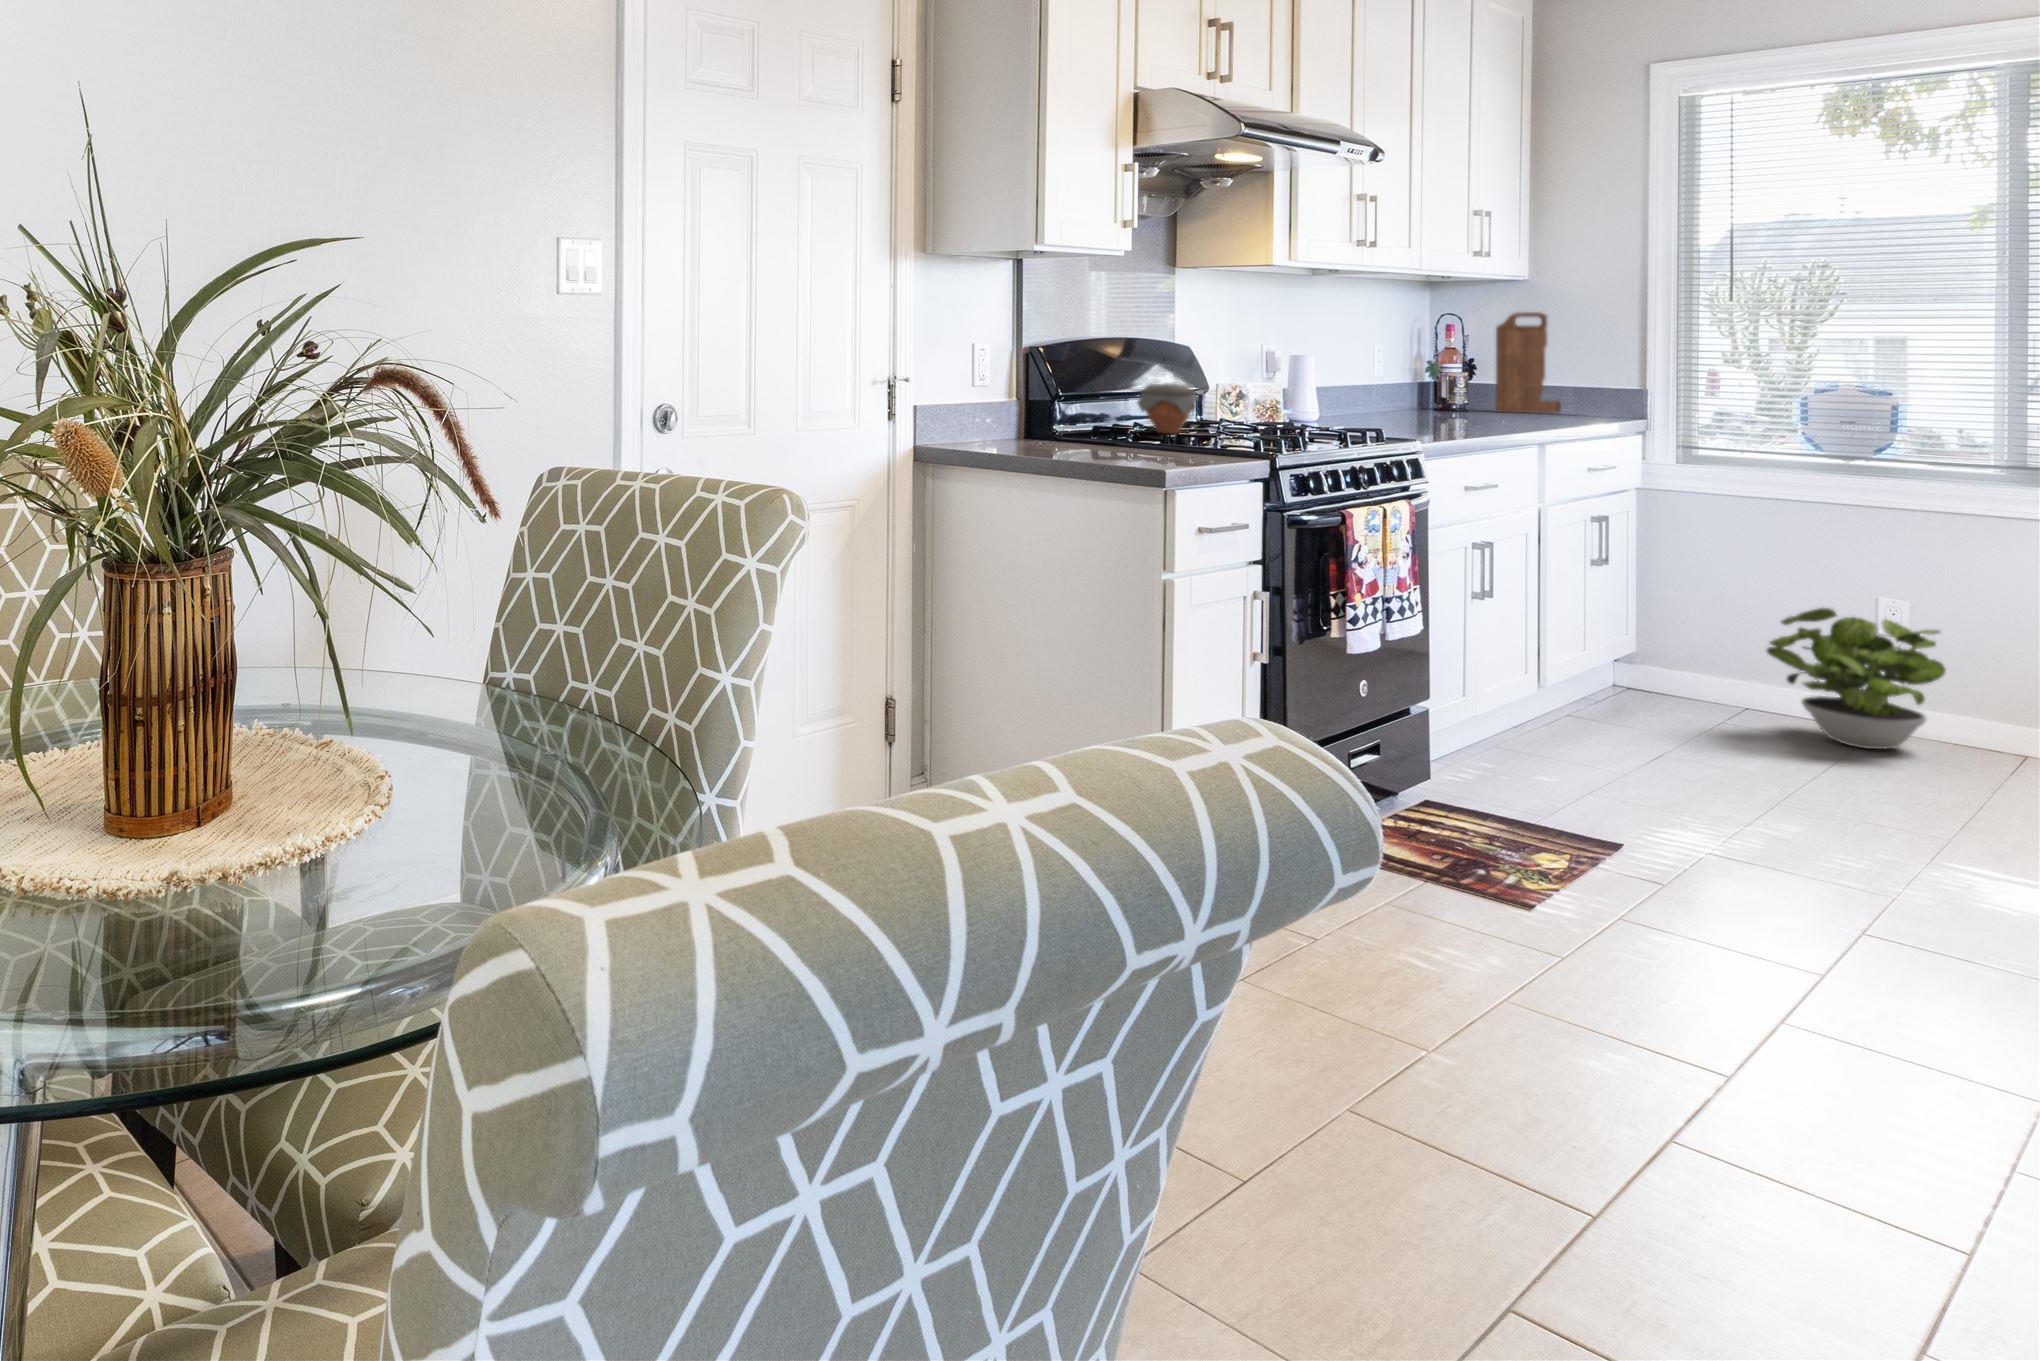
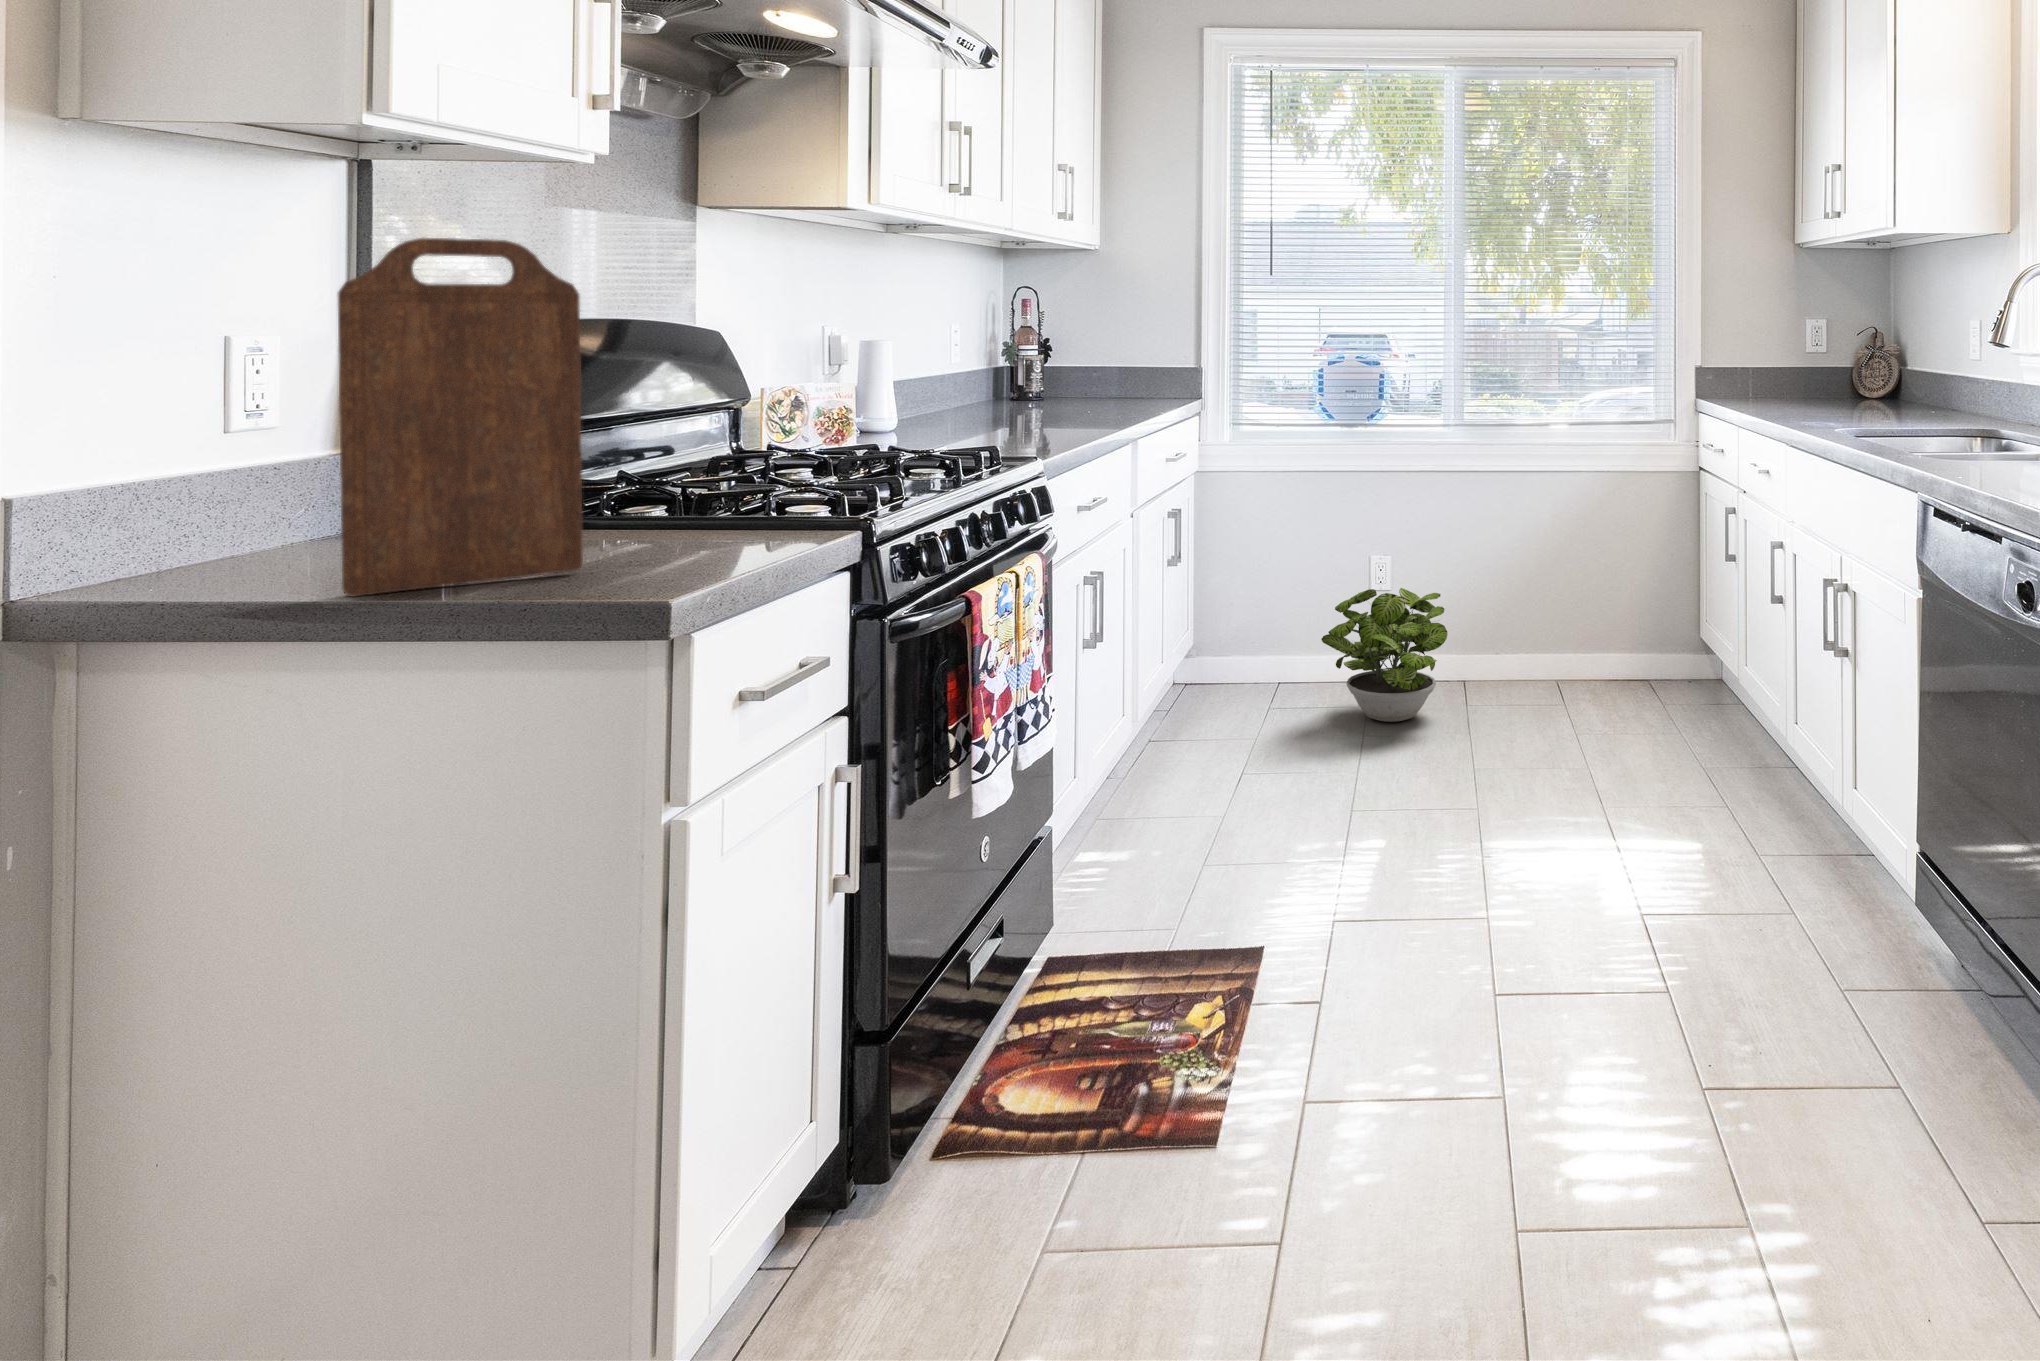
cutting board: present [1496,312,1561,413] -> present [338,238,583,597]
jar: present [1137,383,1198,434] -> none [627,393,734,478]

